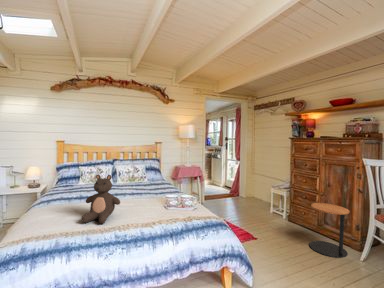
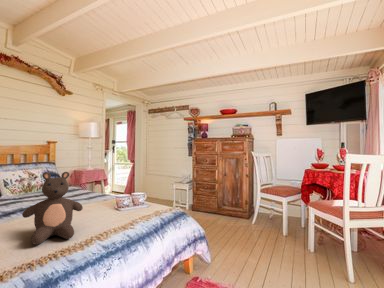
side table: present [310,203,350,258] -> none [218,188,244,227]

